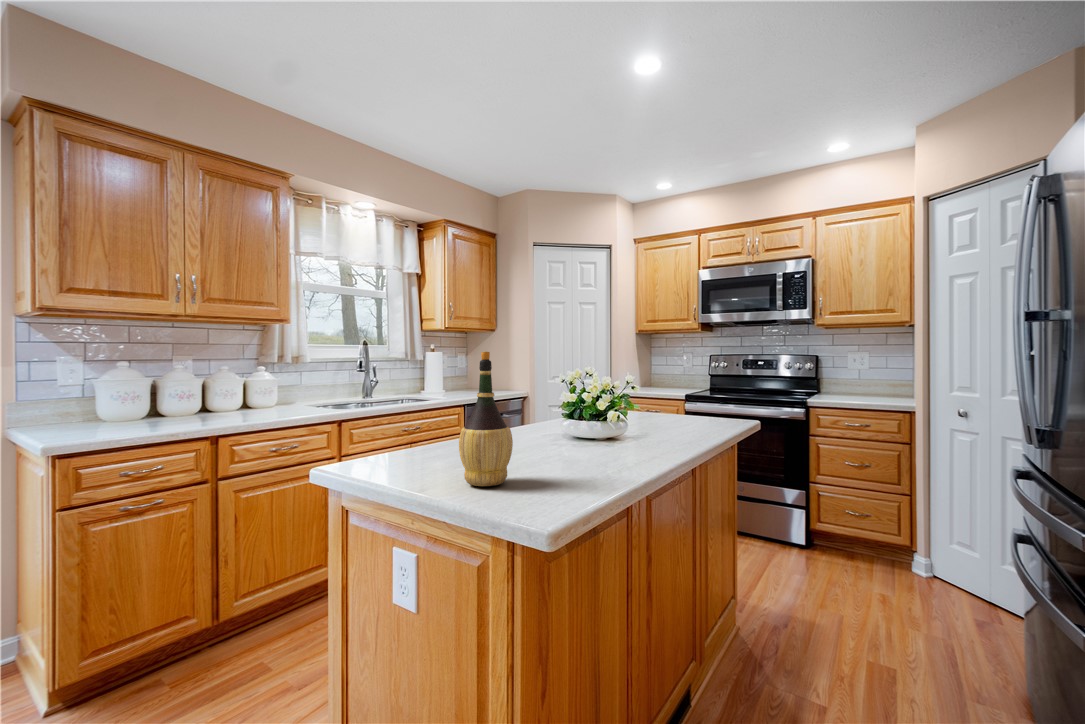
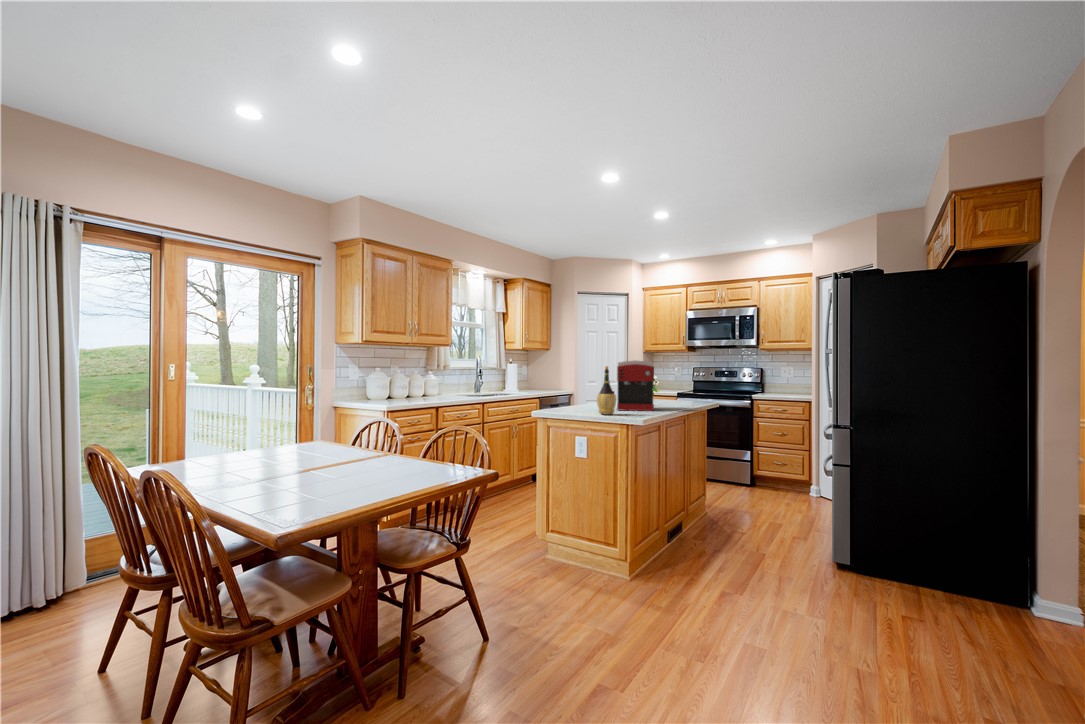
coffee maker: none [540,339,627,459] -> present [617,360,654,411]

